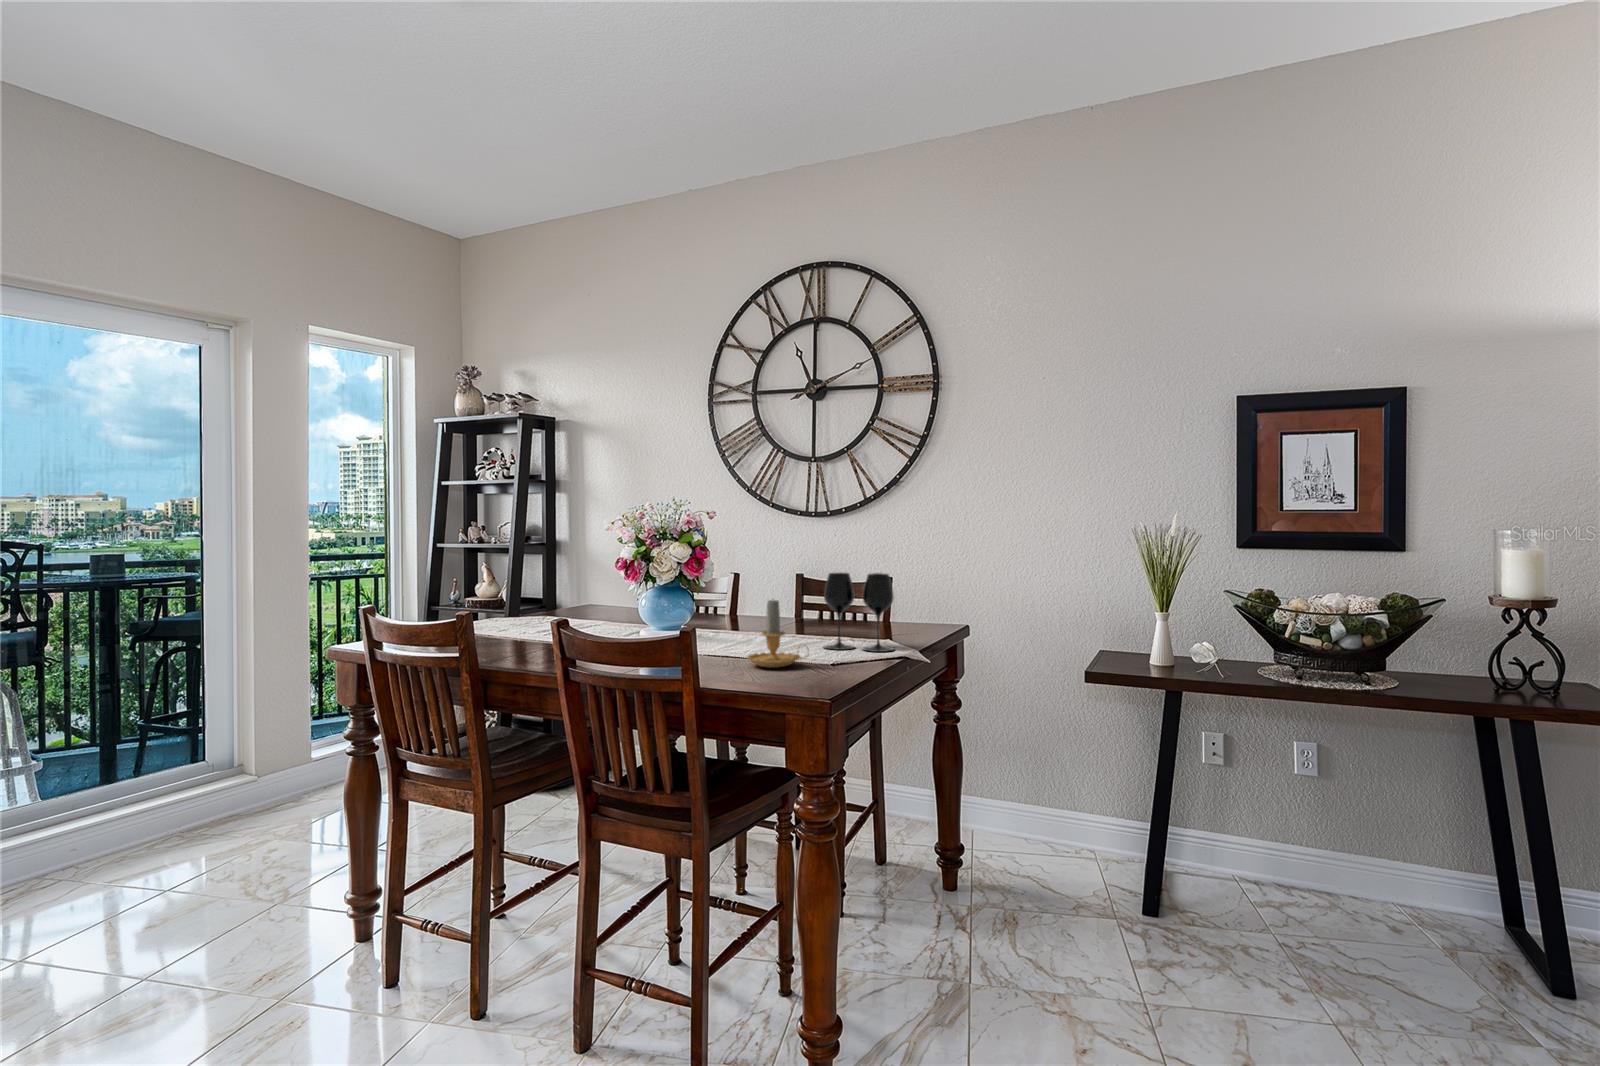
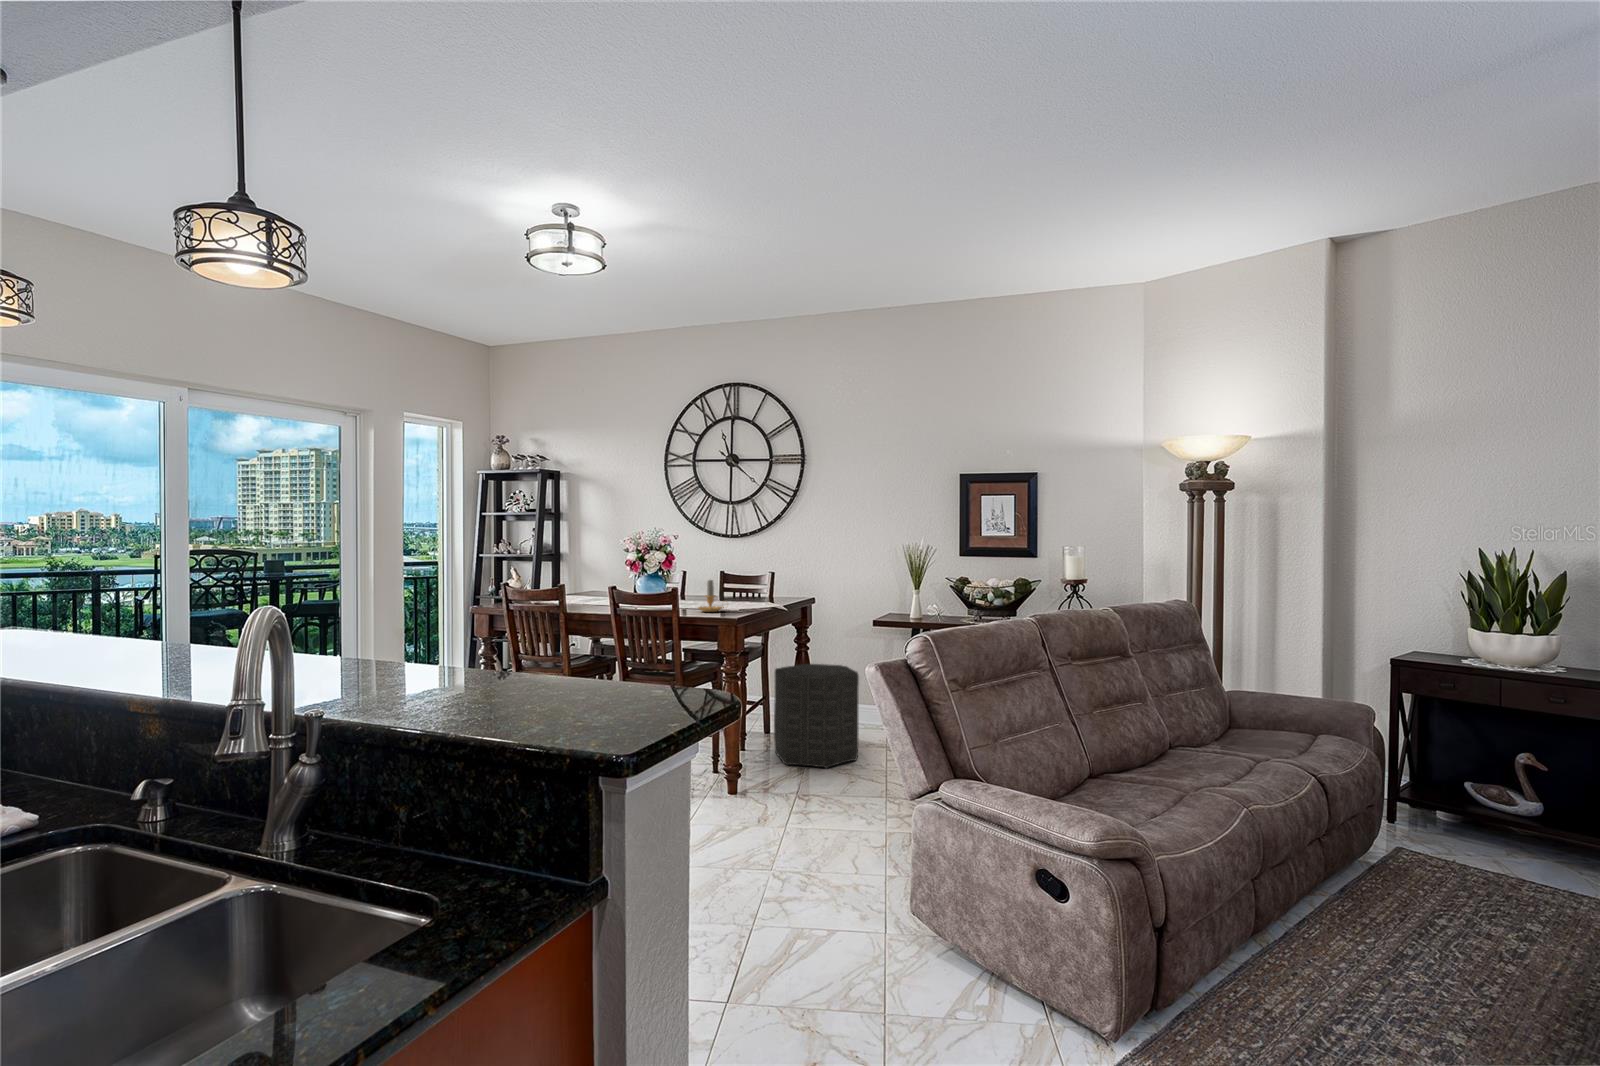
wine glass: present [824,573,894,652] -> none [735,568,772,608]
ottoman: none [900,754,1074,991] -> present [774,664,859,768]

